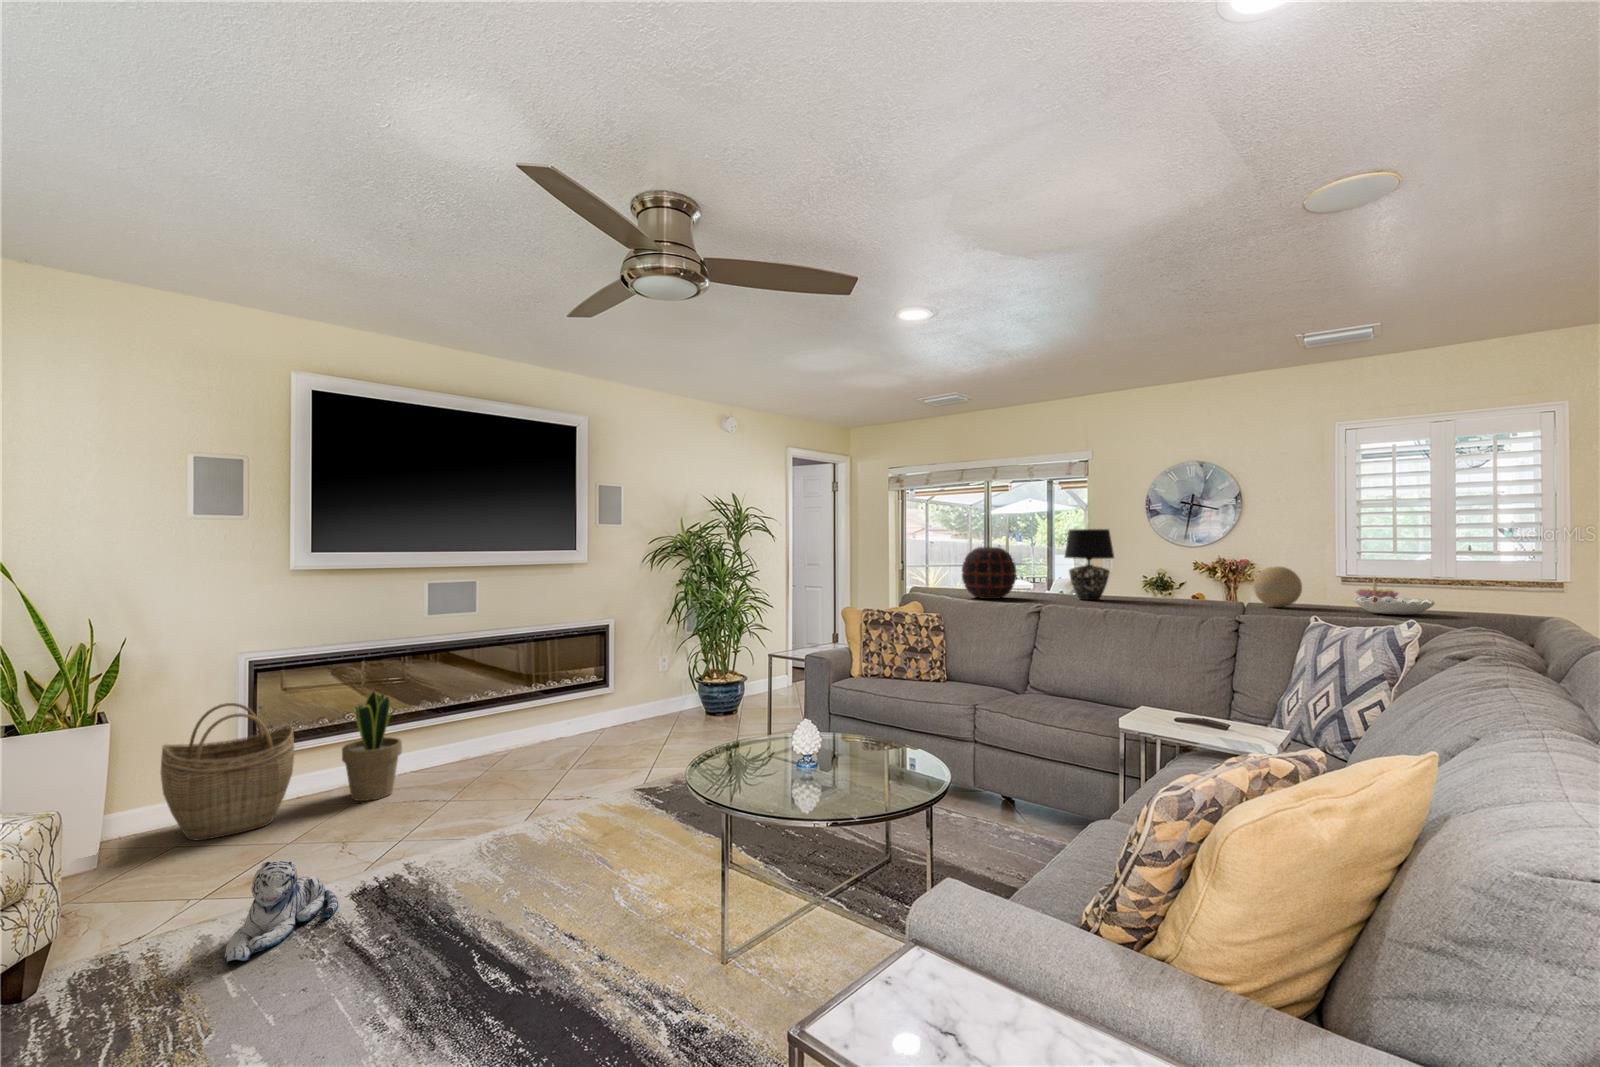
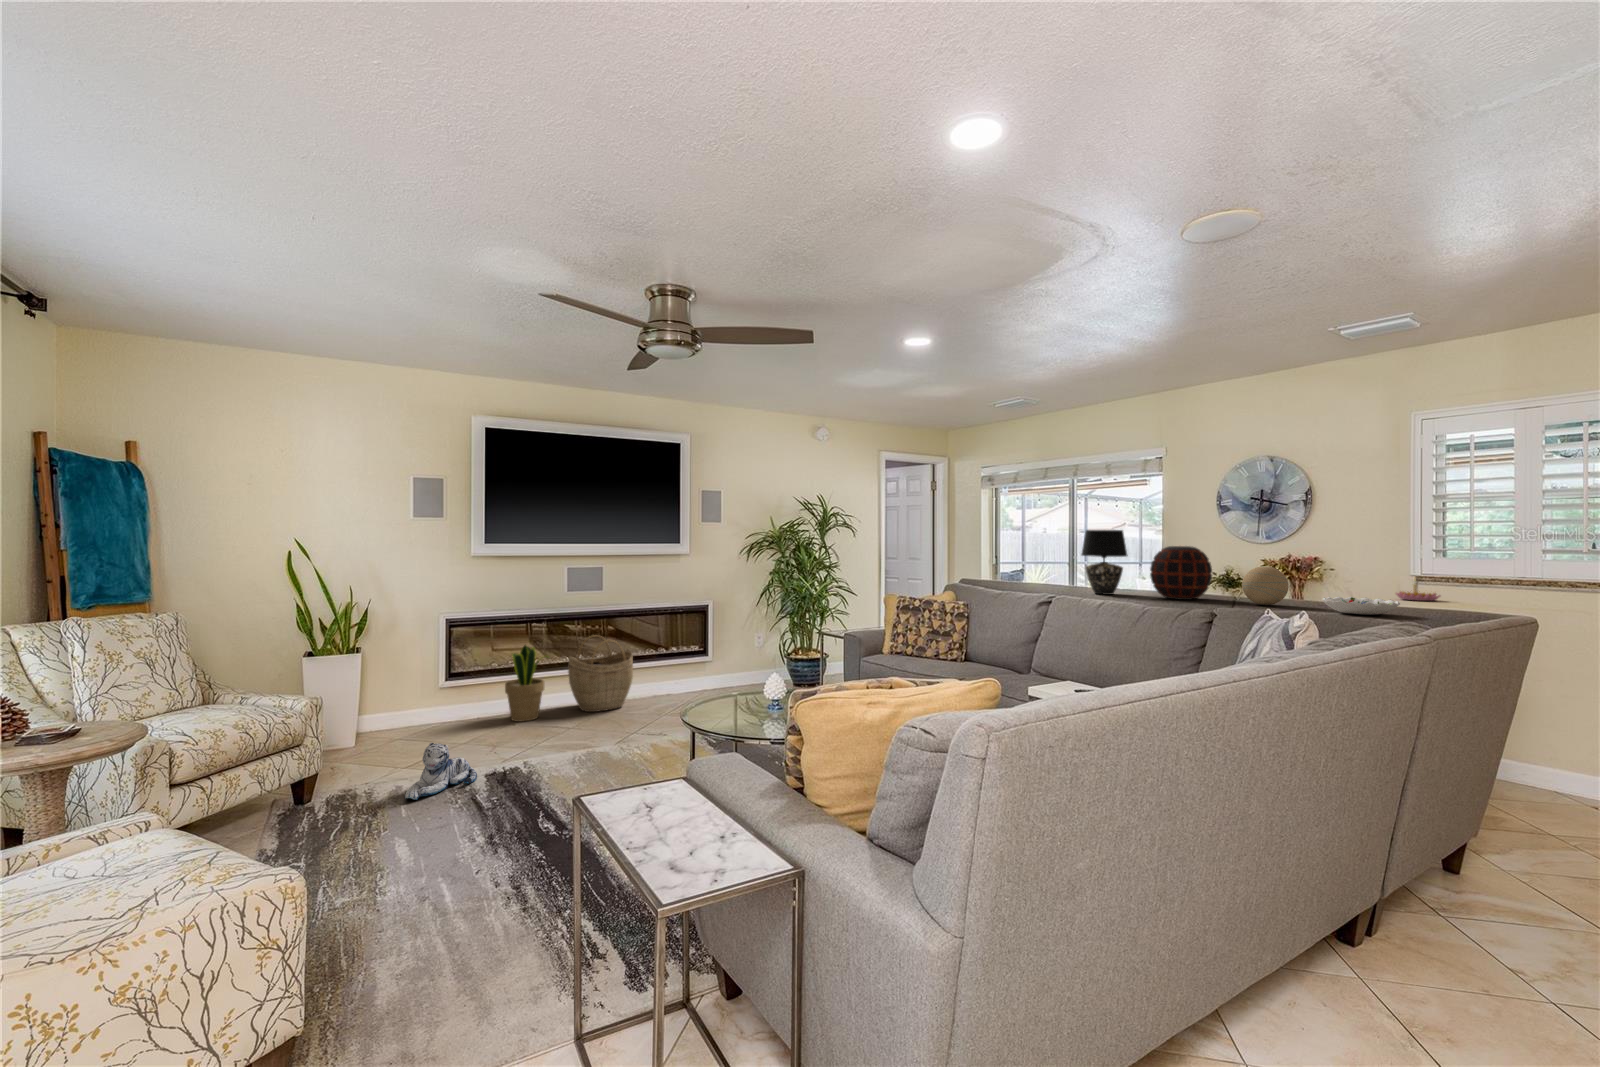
decorative vase: present [962,547,1016,599] -> present [1150,546,1212,600]
woven basket: present [161,703,294,840] -> present [568,635,633,712]

